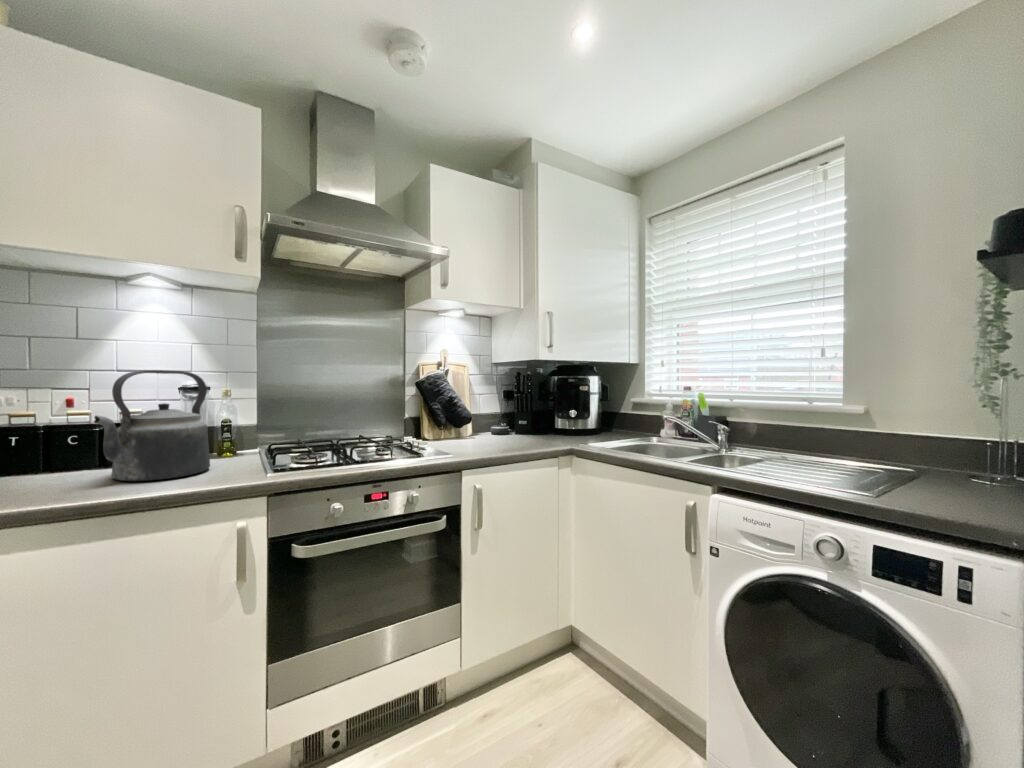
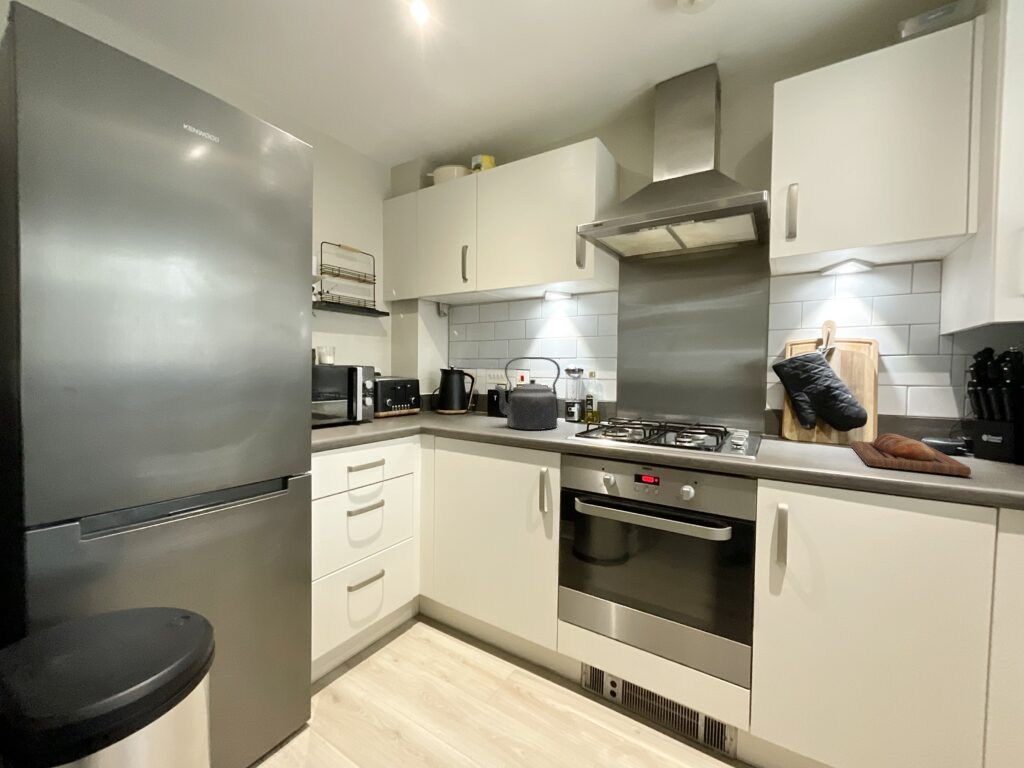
bread loaf: none [467,426,541,448] -> present [851,433,971,476]

